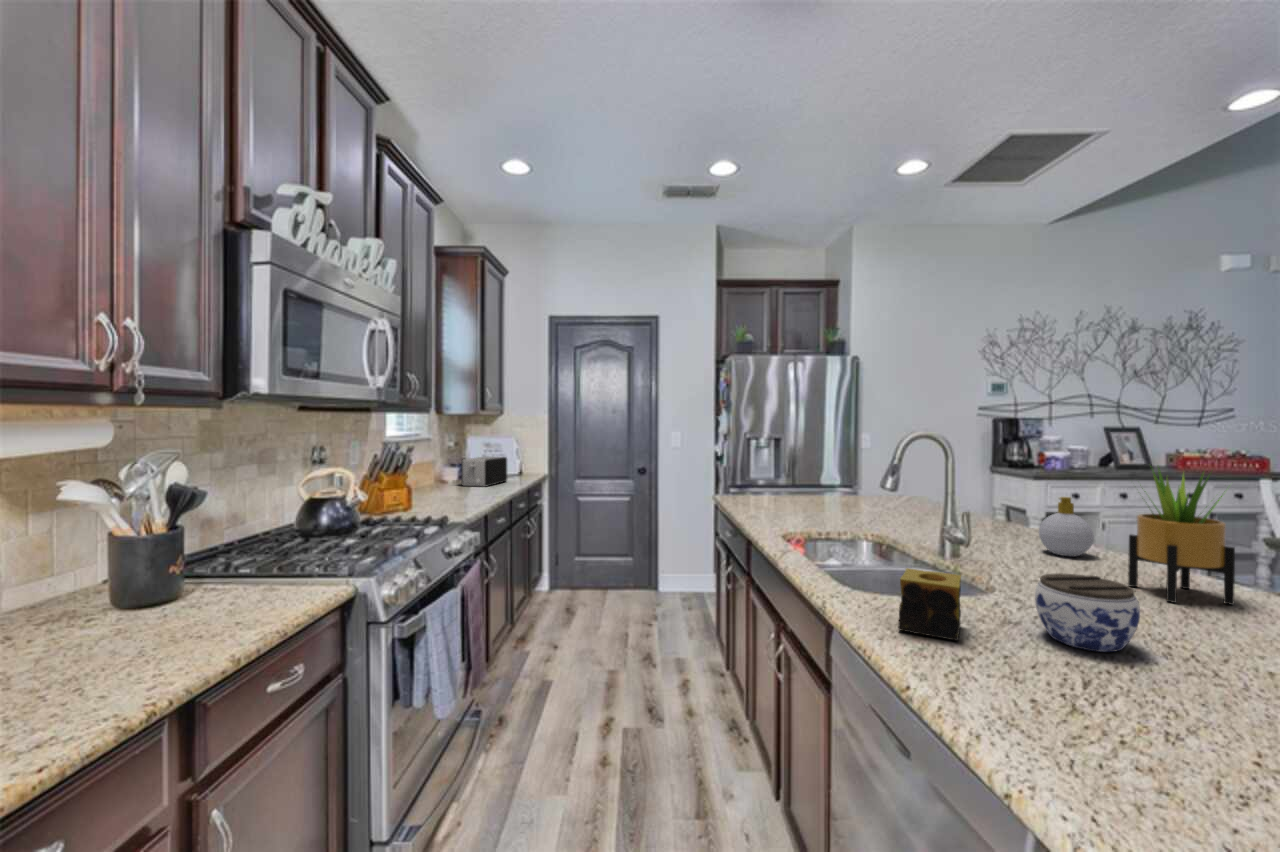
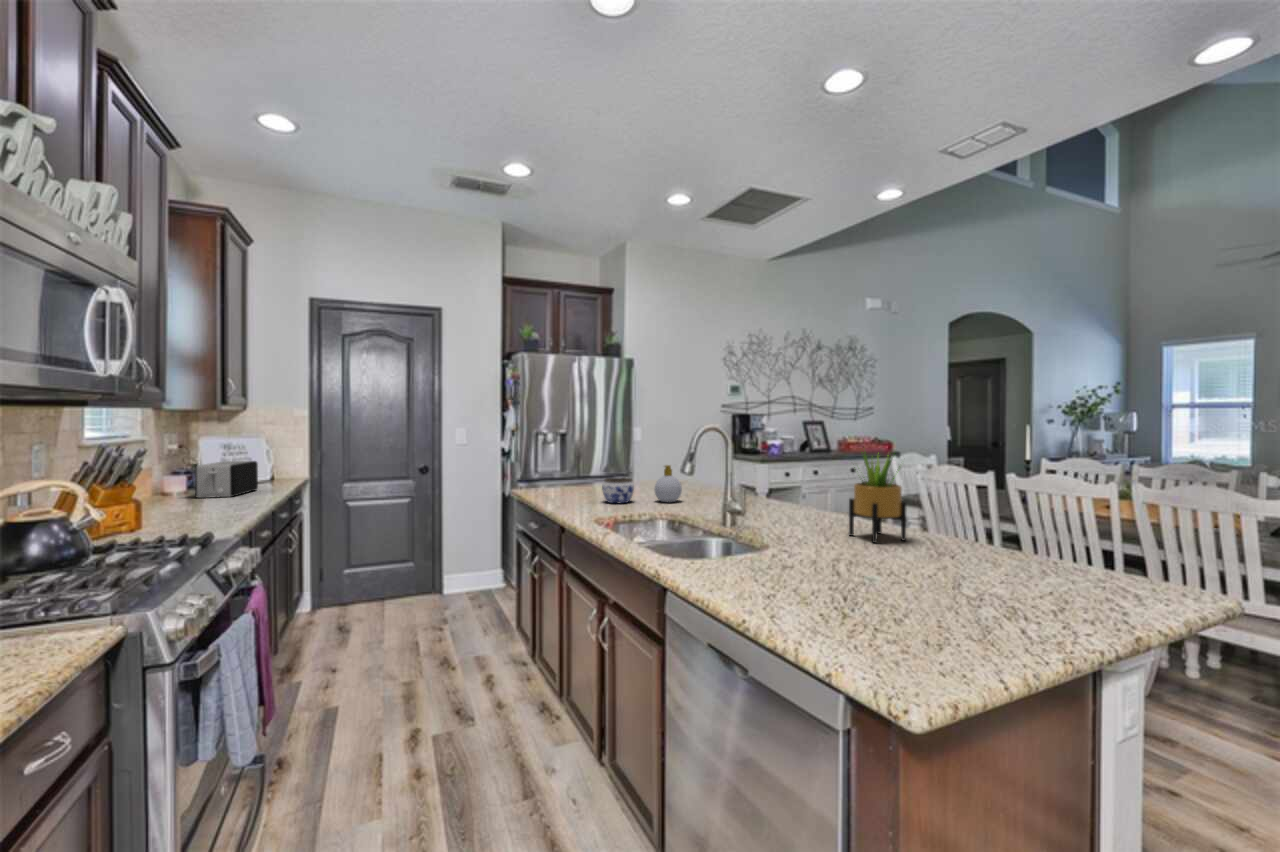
soap bottle: present [1039,497,1094,556] -> present [654,465,682,502]
candle: present [898,568,961,640] -> none [721,535,764,585]
jar: present [1035,573,1140,652] -> present [602,477,634,503]

